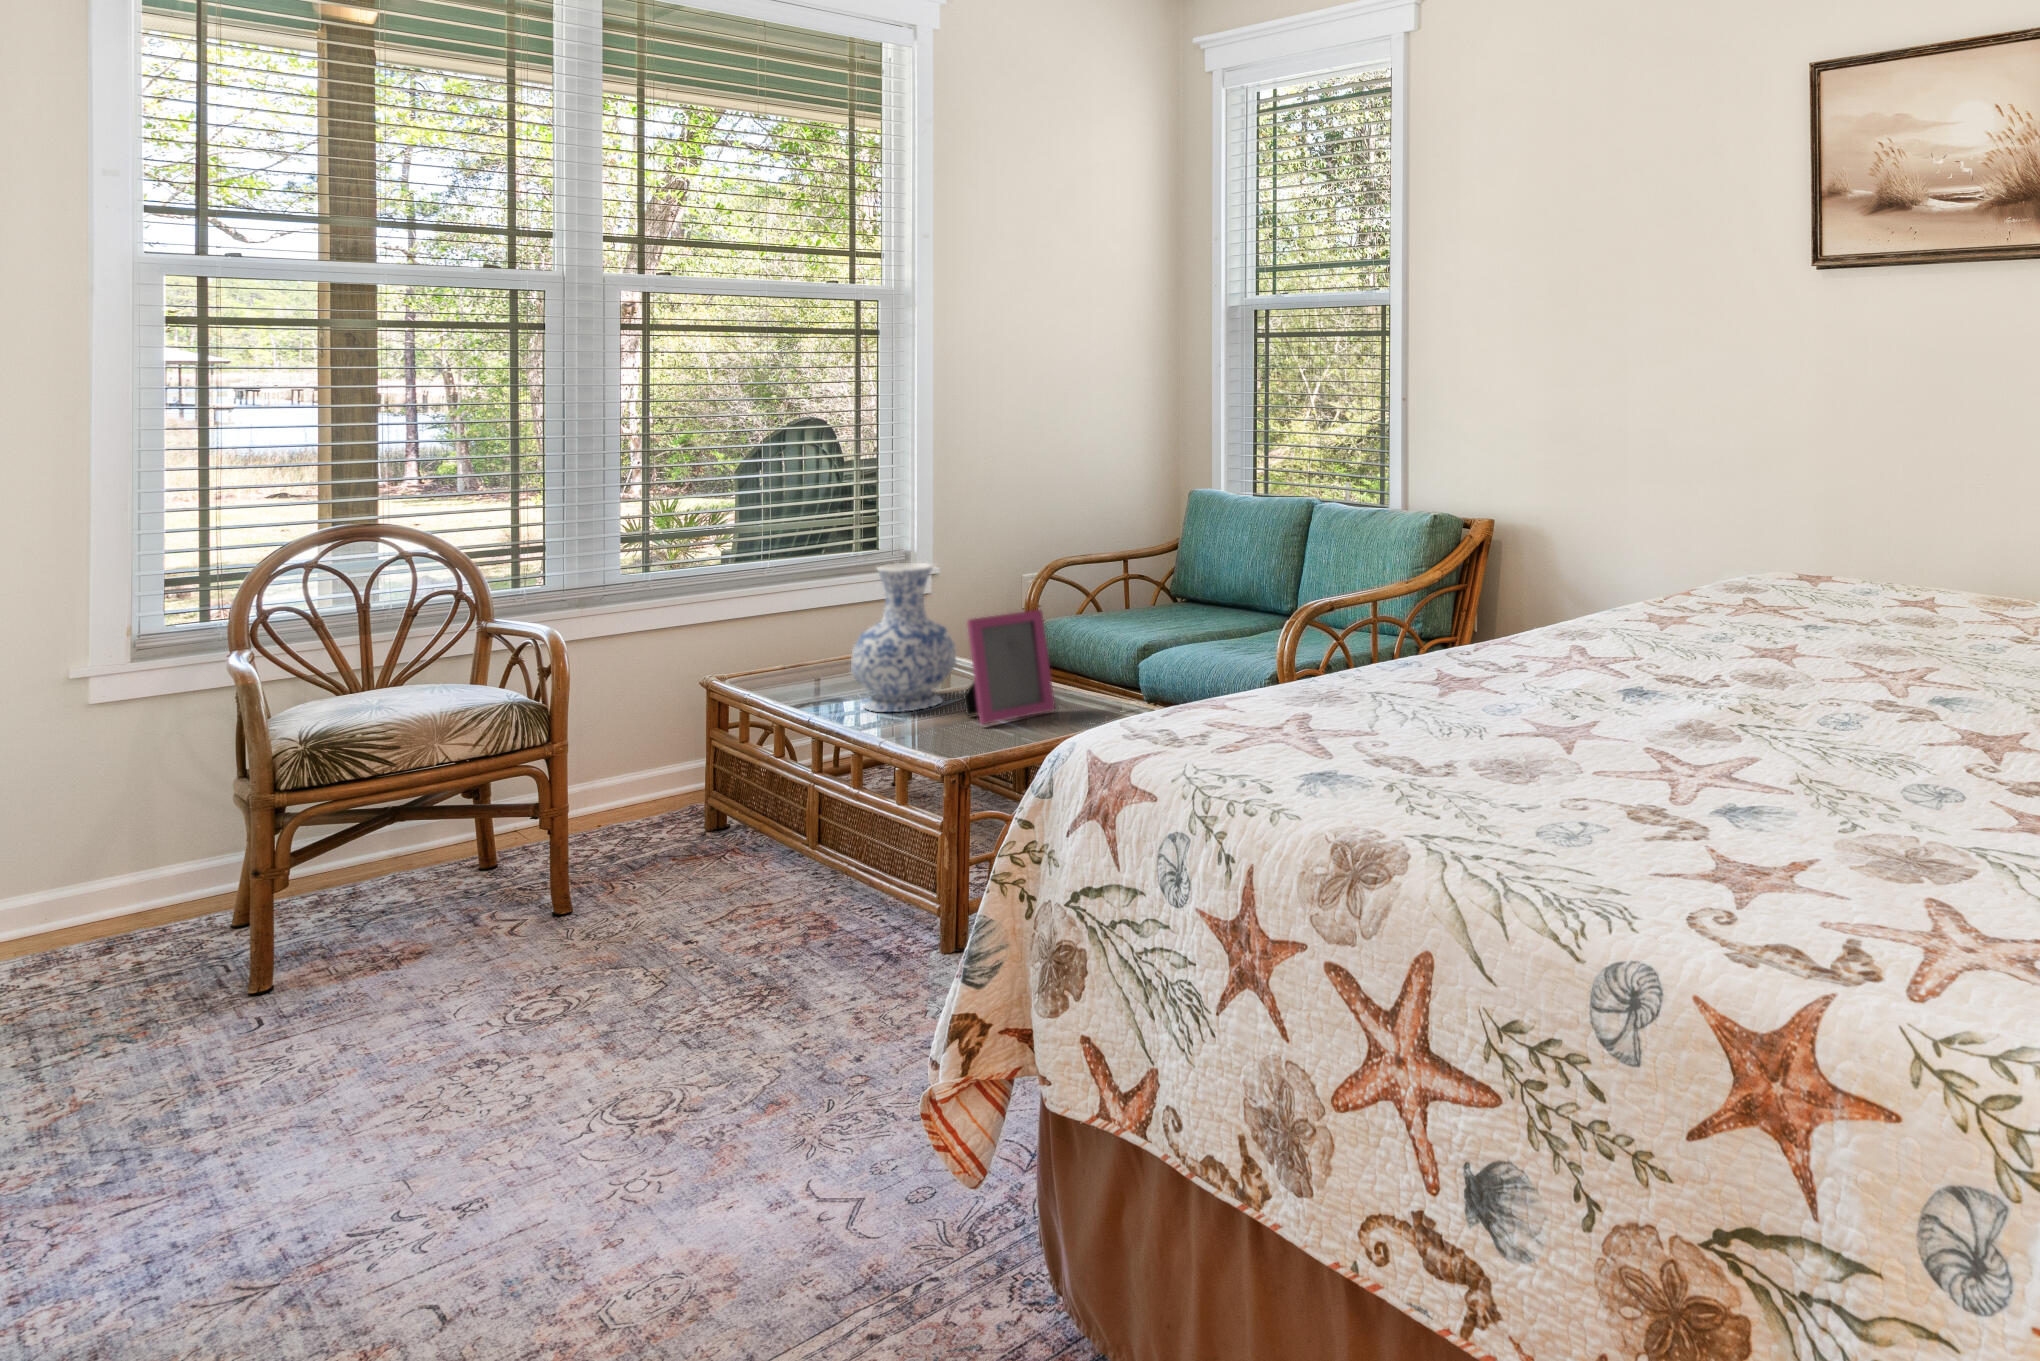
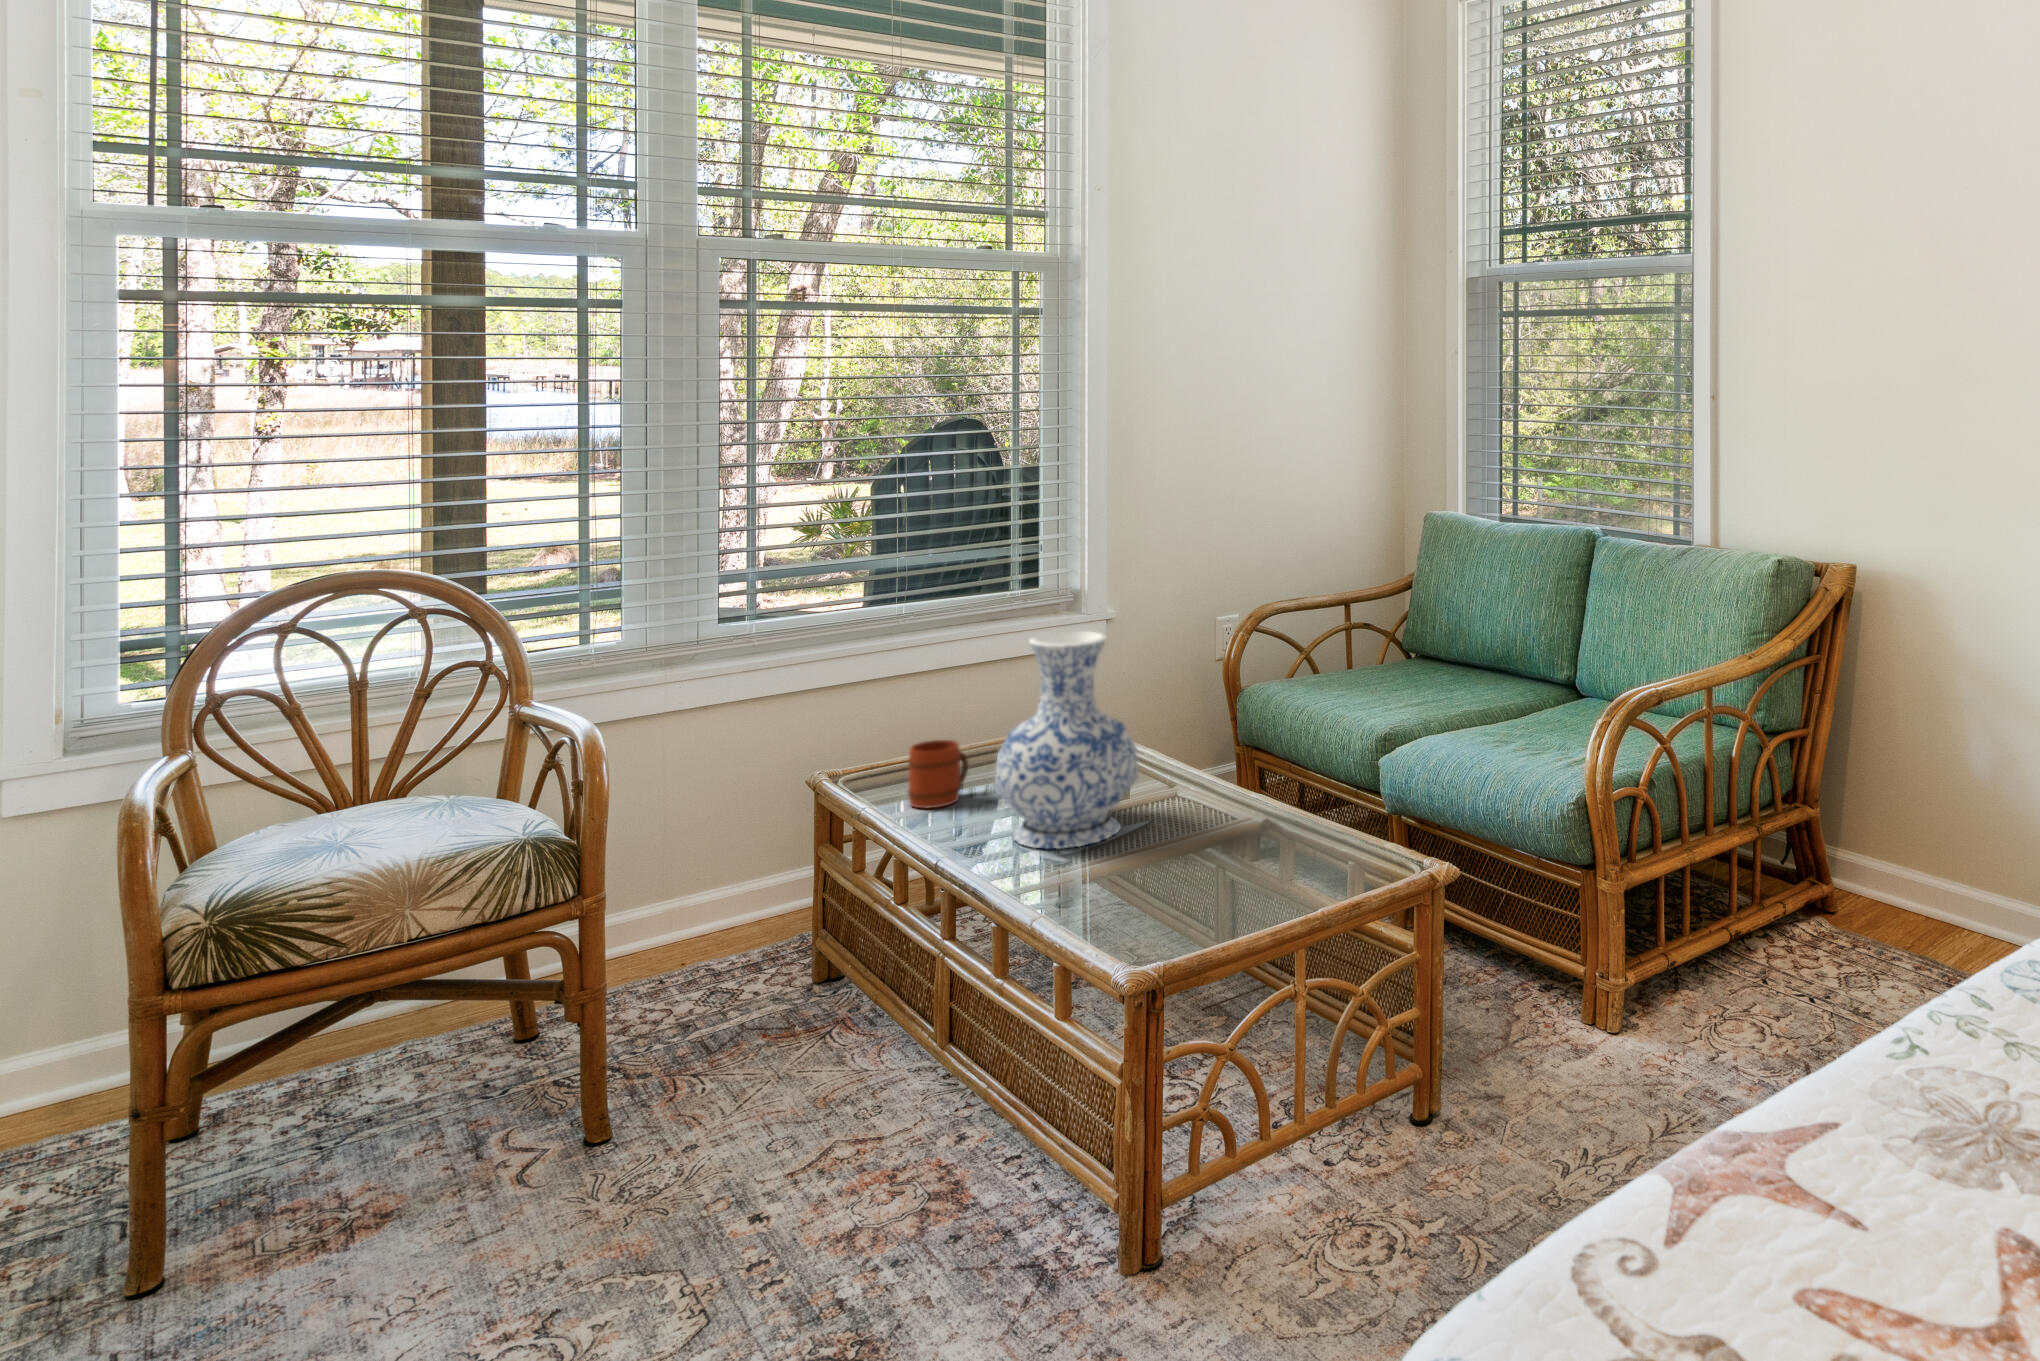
picture frame: present [964,609,1055,724] -> none [1149,706,1278,882]
mug: none [782,647,828,695] -> present [908,740,968,808]

